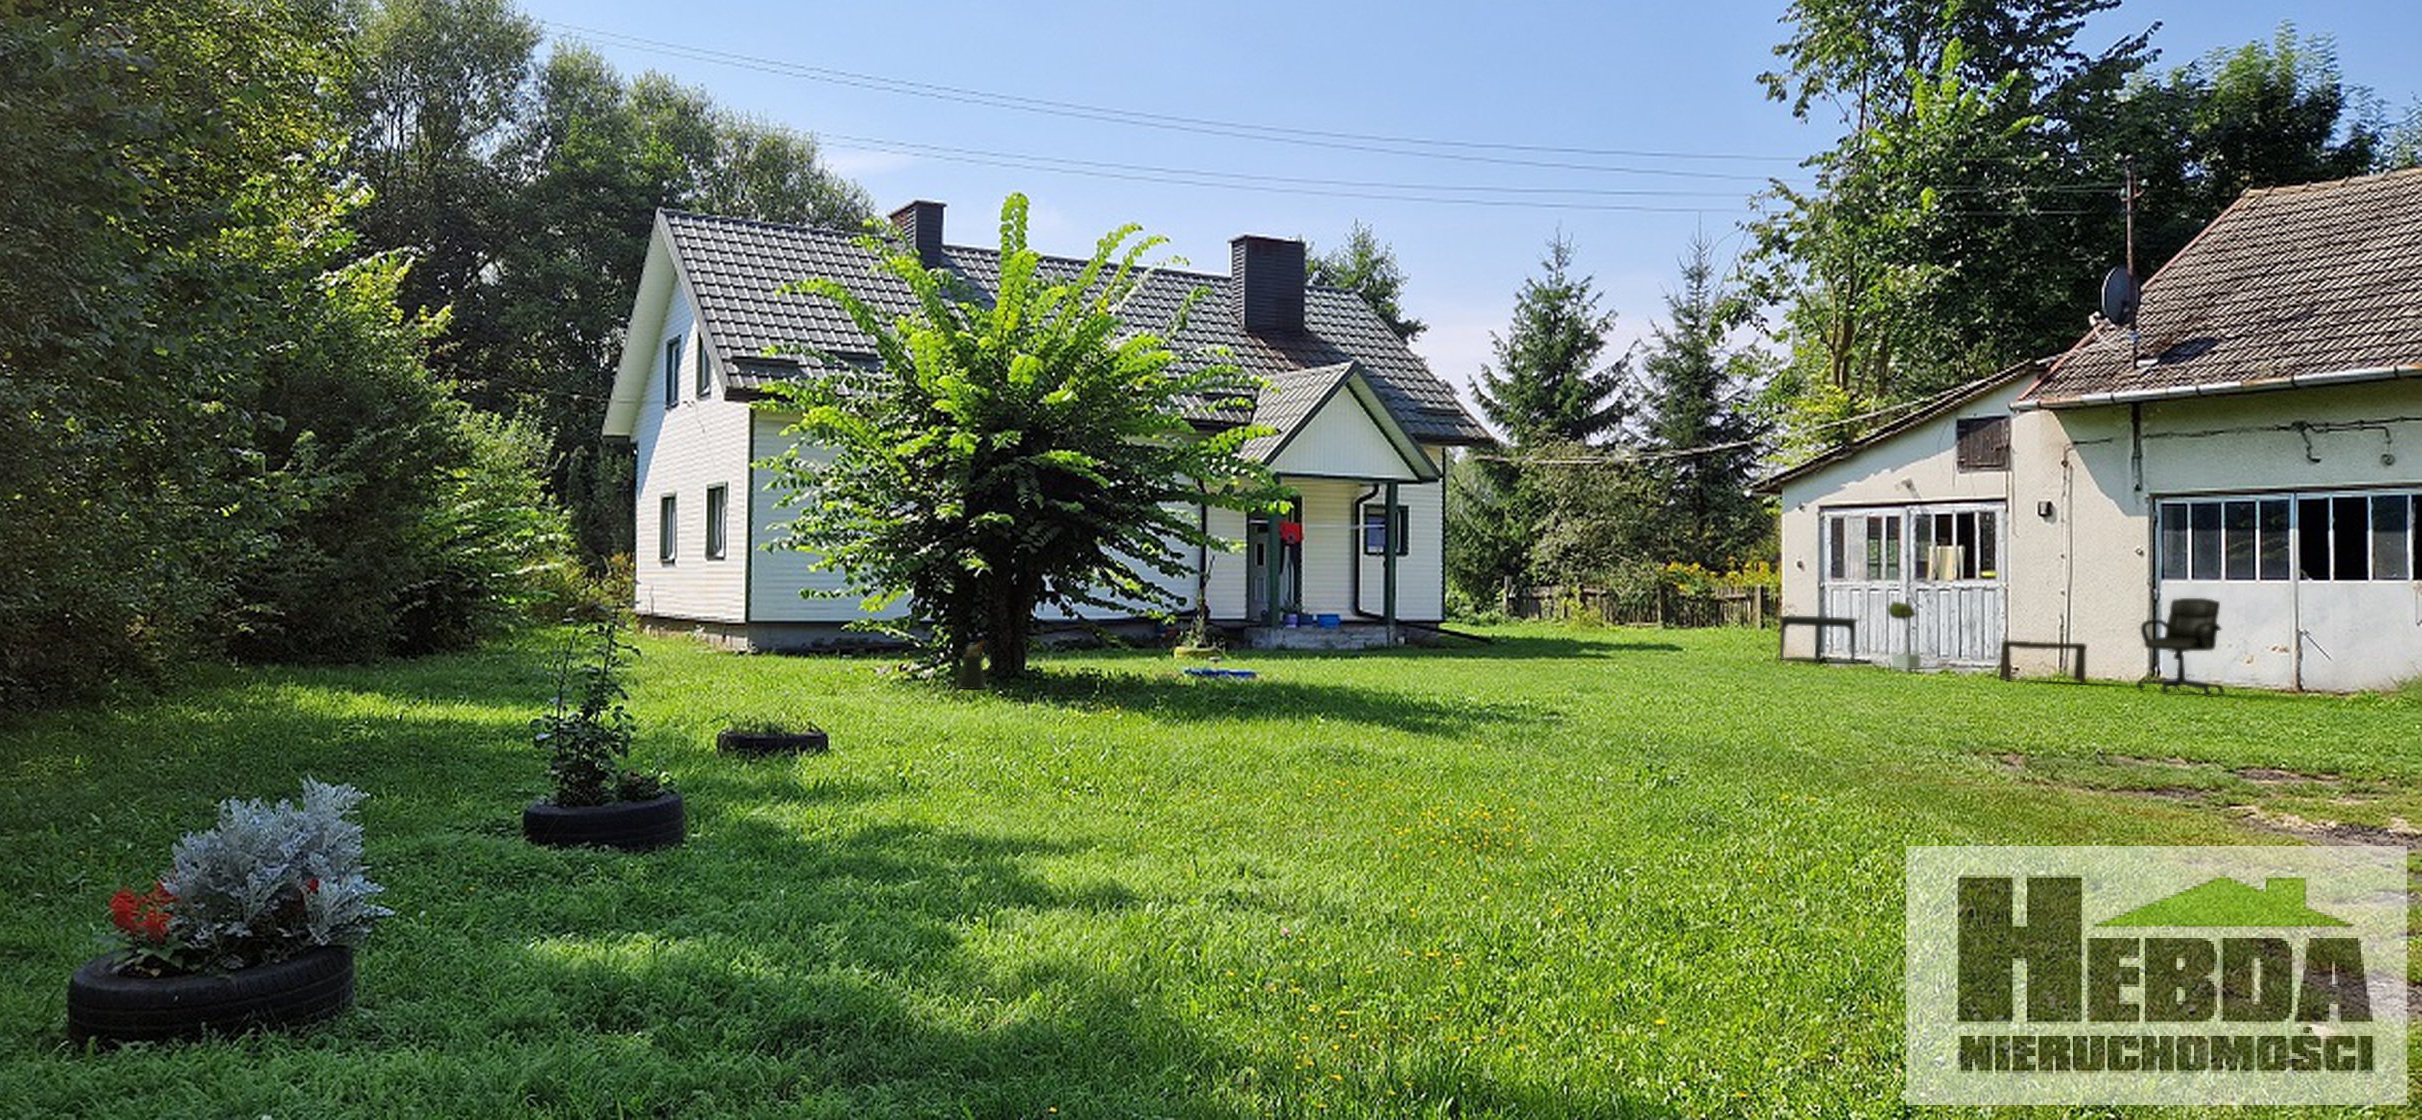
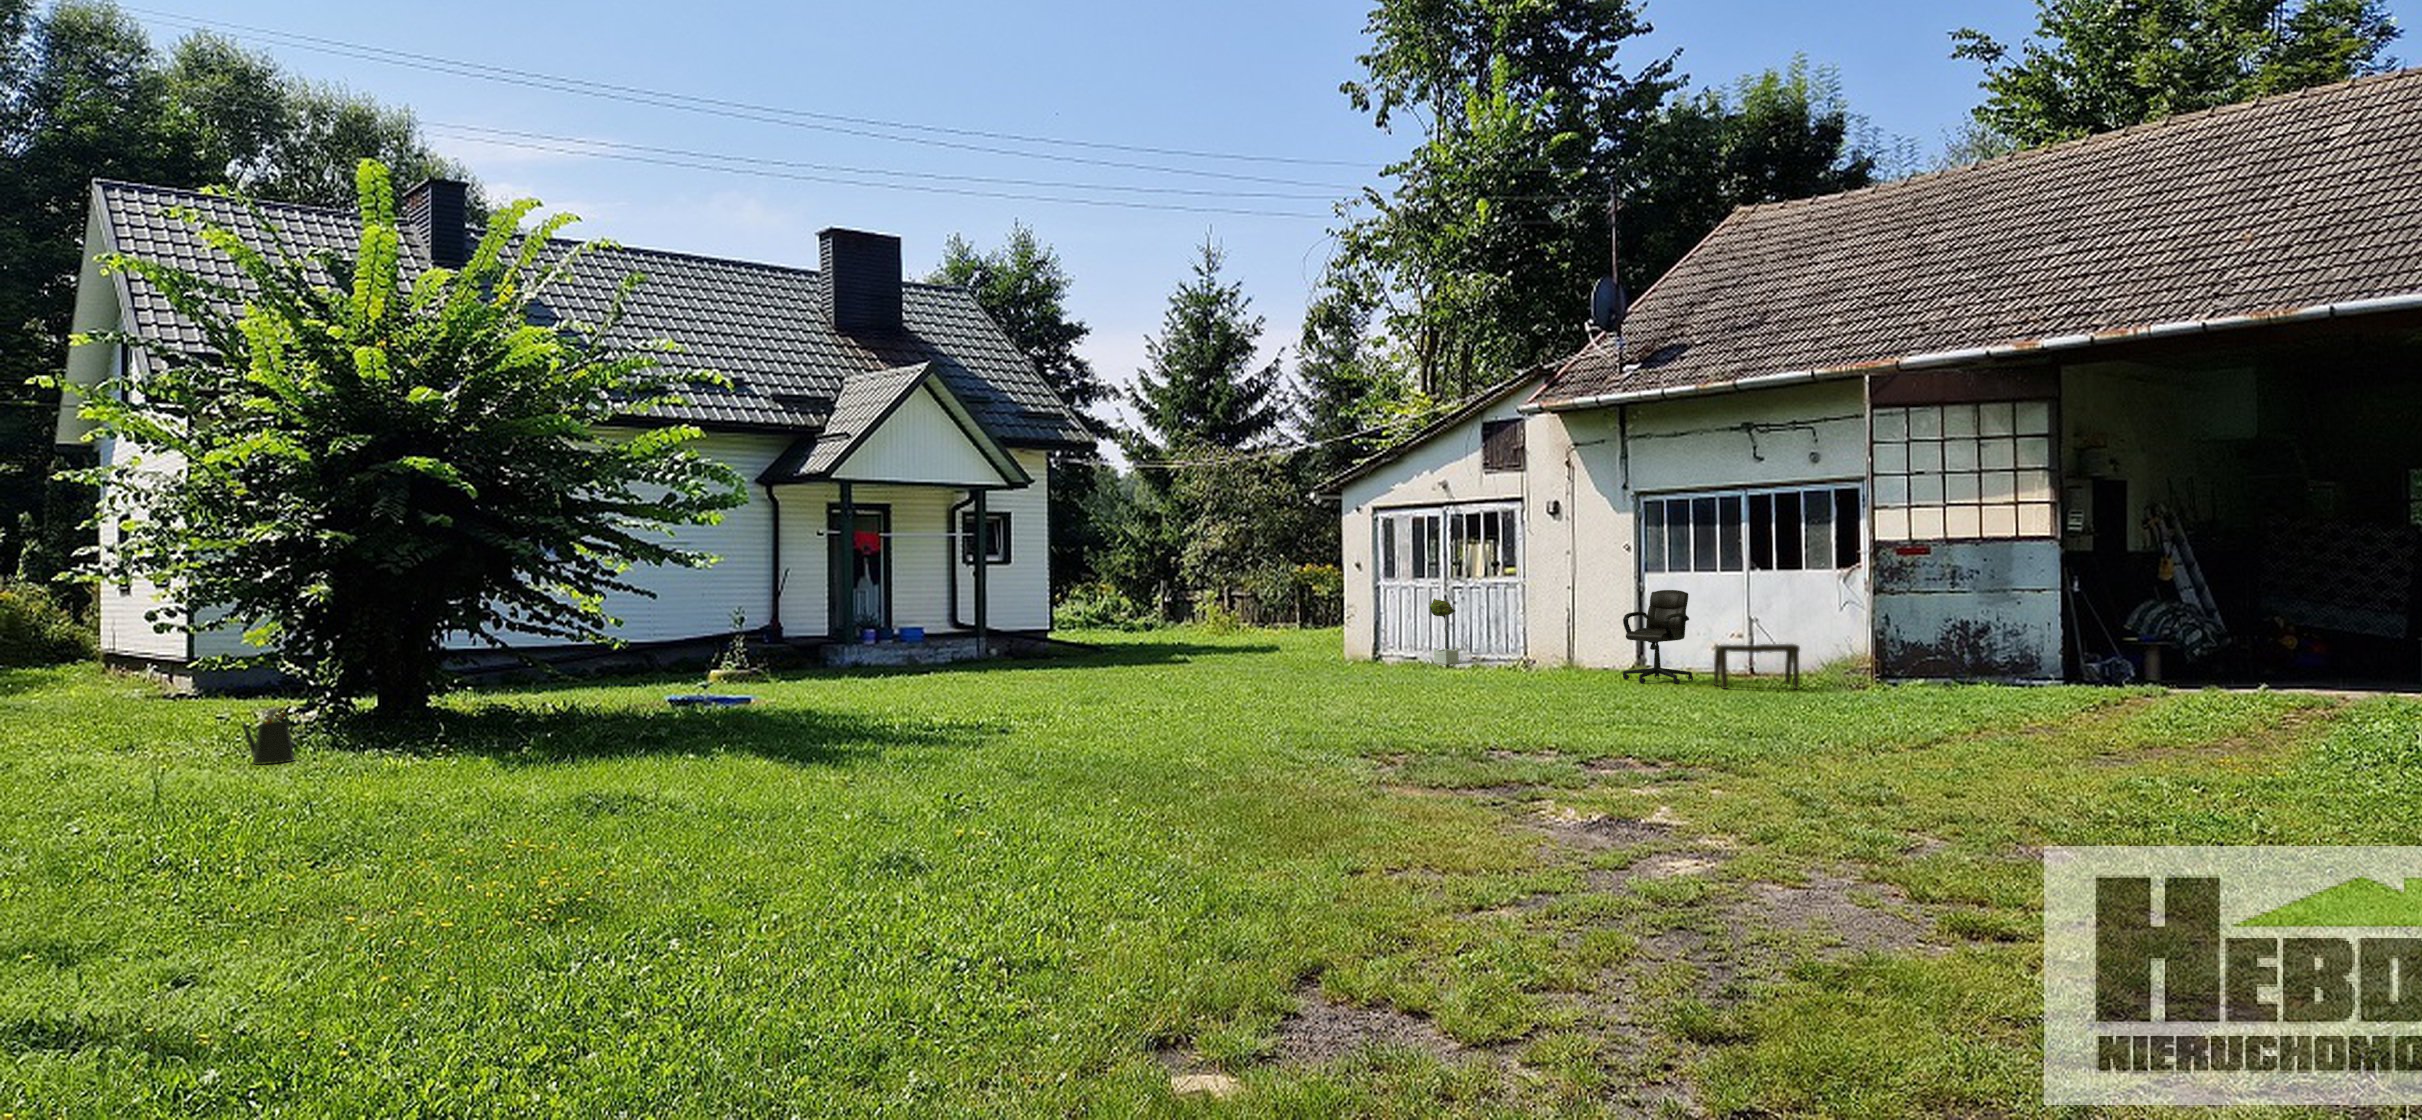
round table: present [1779,616,1858,663] -> none [1336,615,1410,663]
bench: present [1999,640,2087,685] -> present [1714,644,1800,689]

